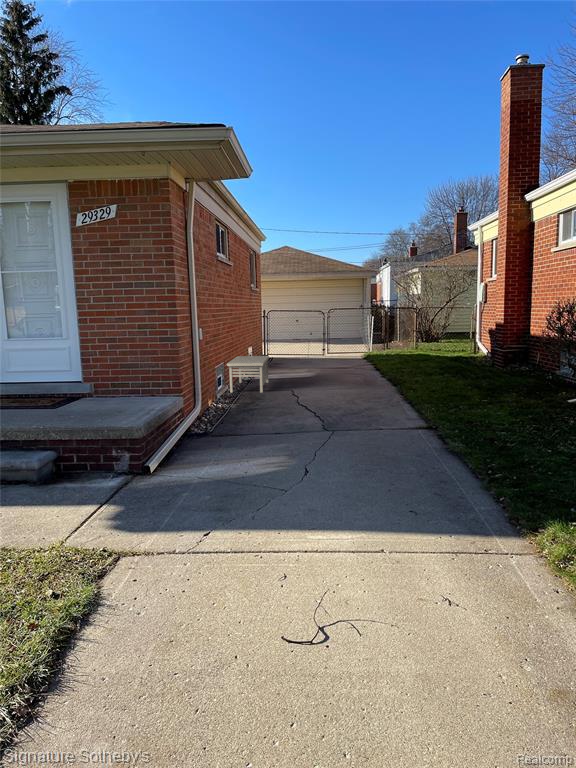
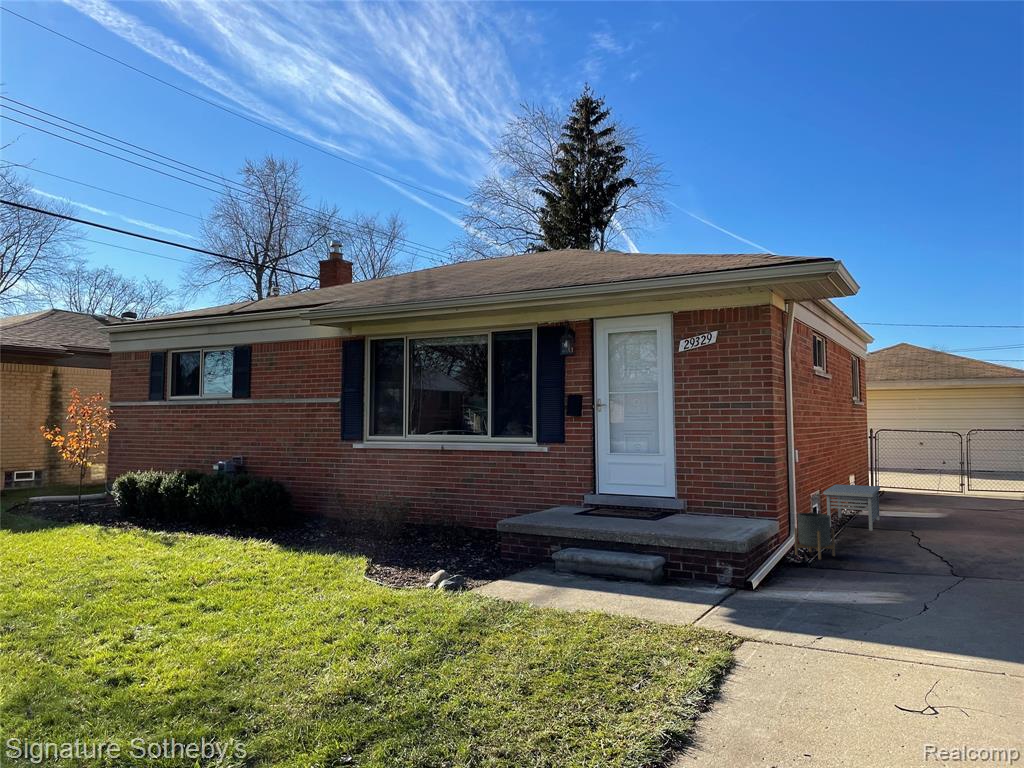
planter: none [198,386,232,426] -> present [794,513,835,559]

